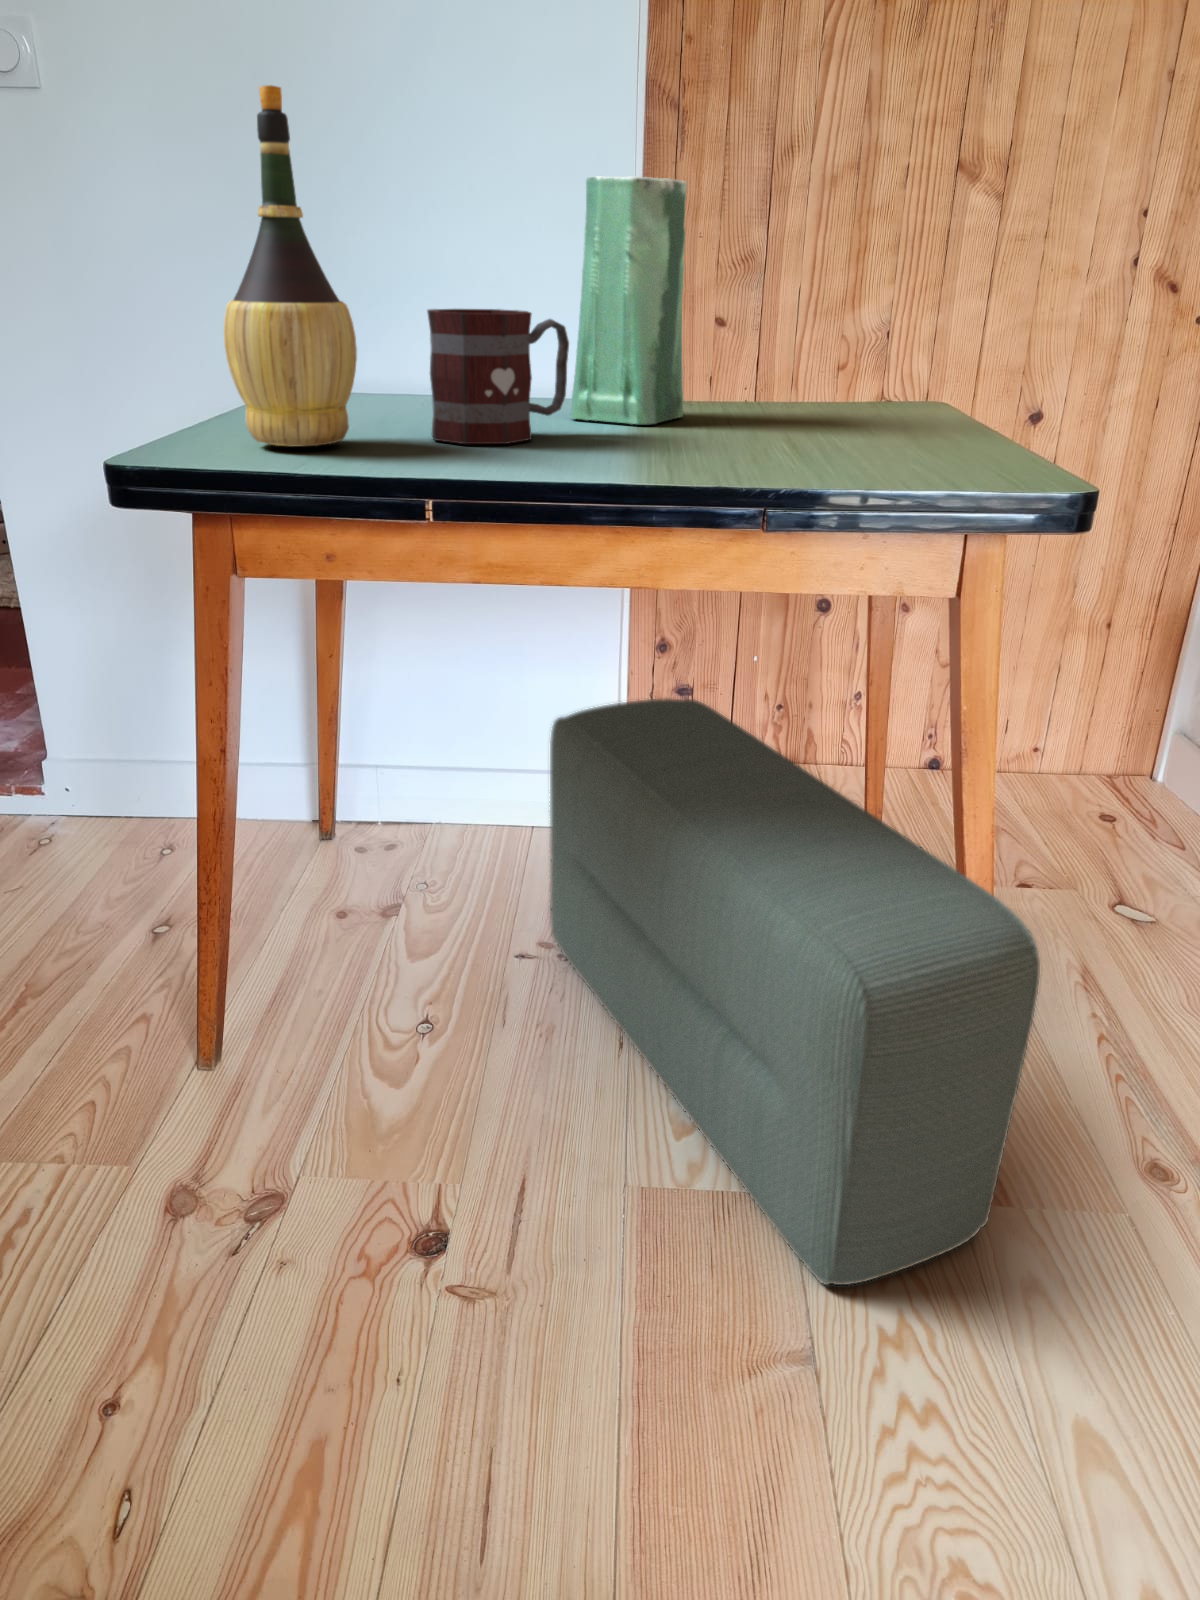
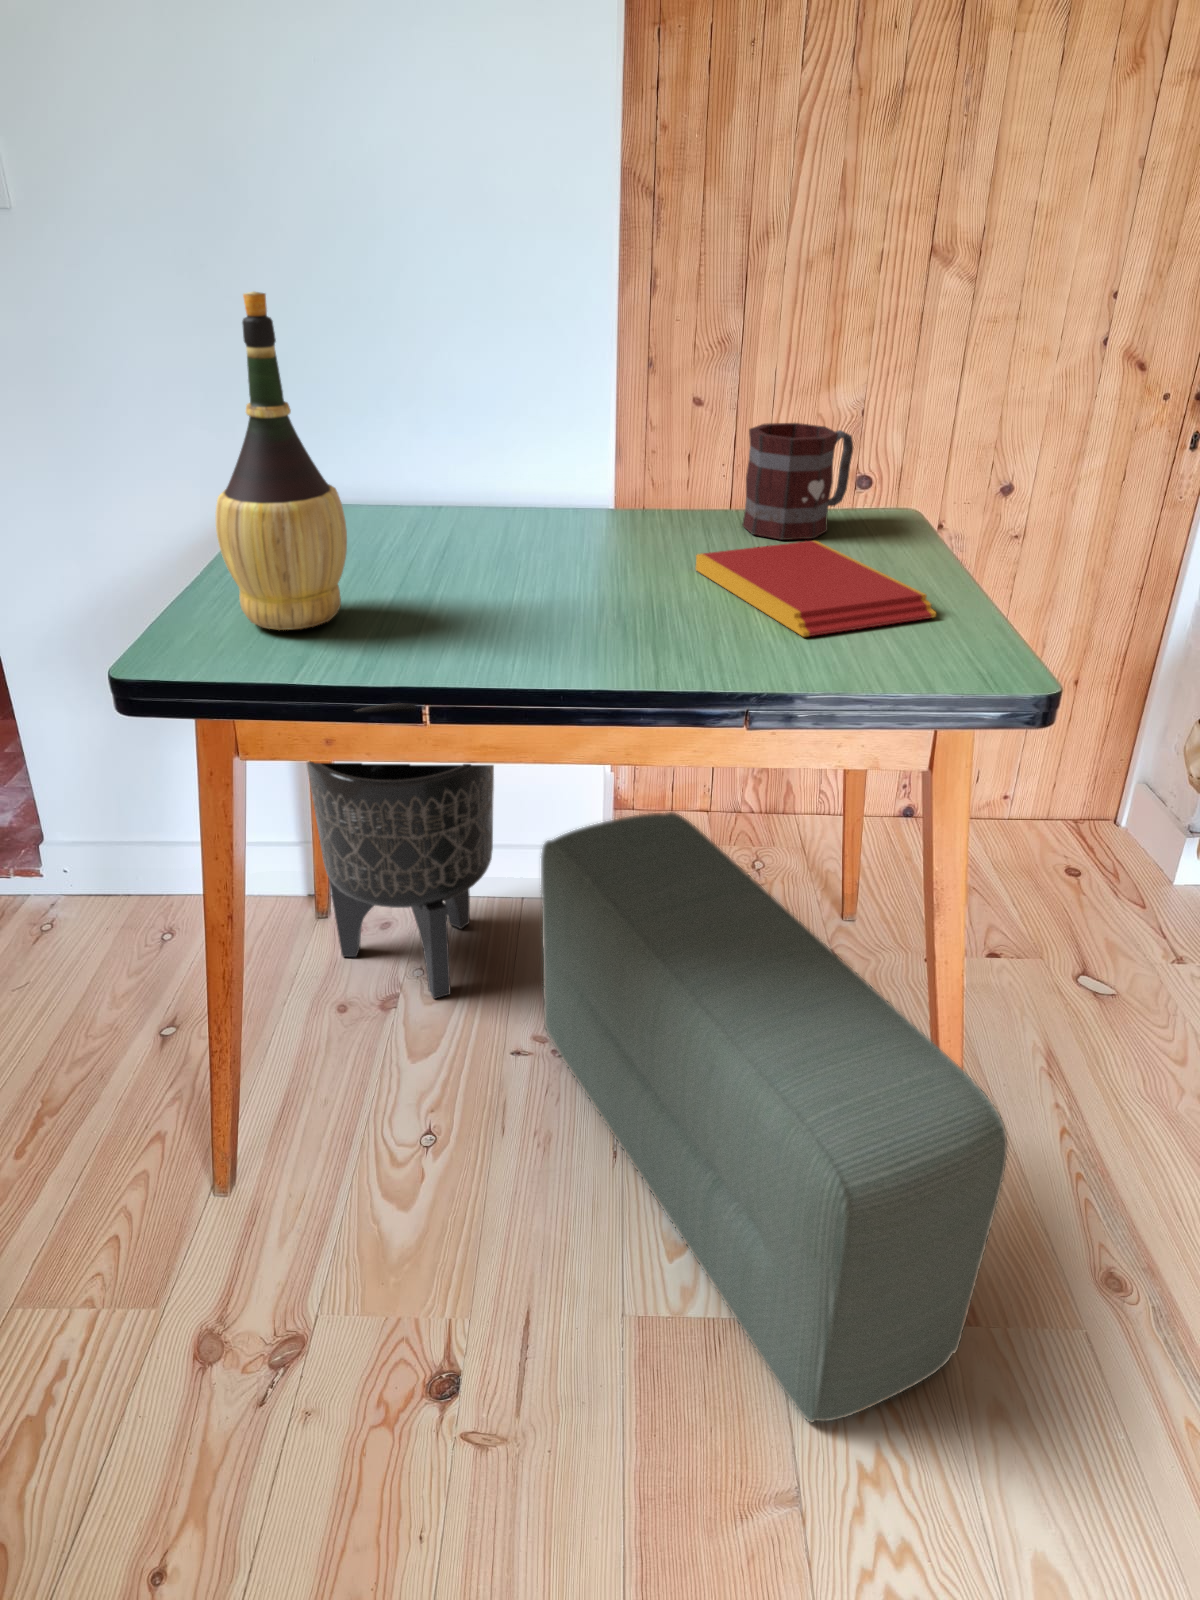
vase: present [571,176,686,424] -> none [554,318,665,561]
mug: present [427,309,569,444] -> present [742,423,853,540]
book: none [715,410,963,464] -> present [696,541,936,637]
planter: none [310,607,506,909] -> present [306,703,494,999]

